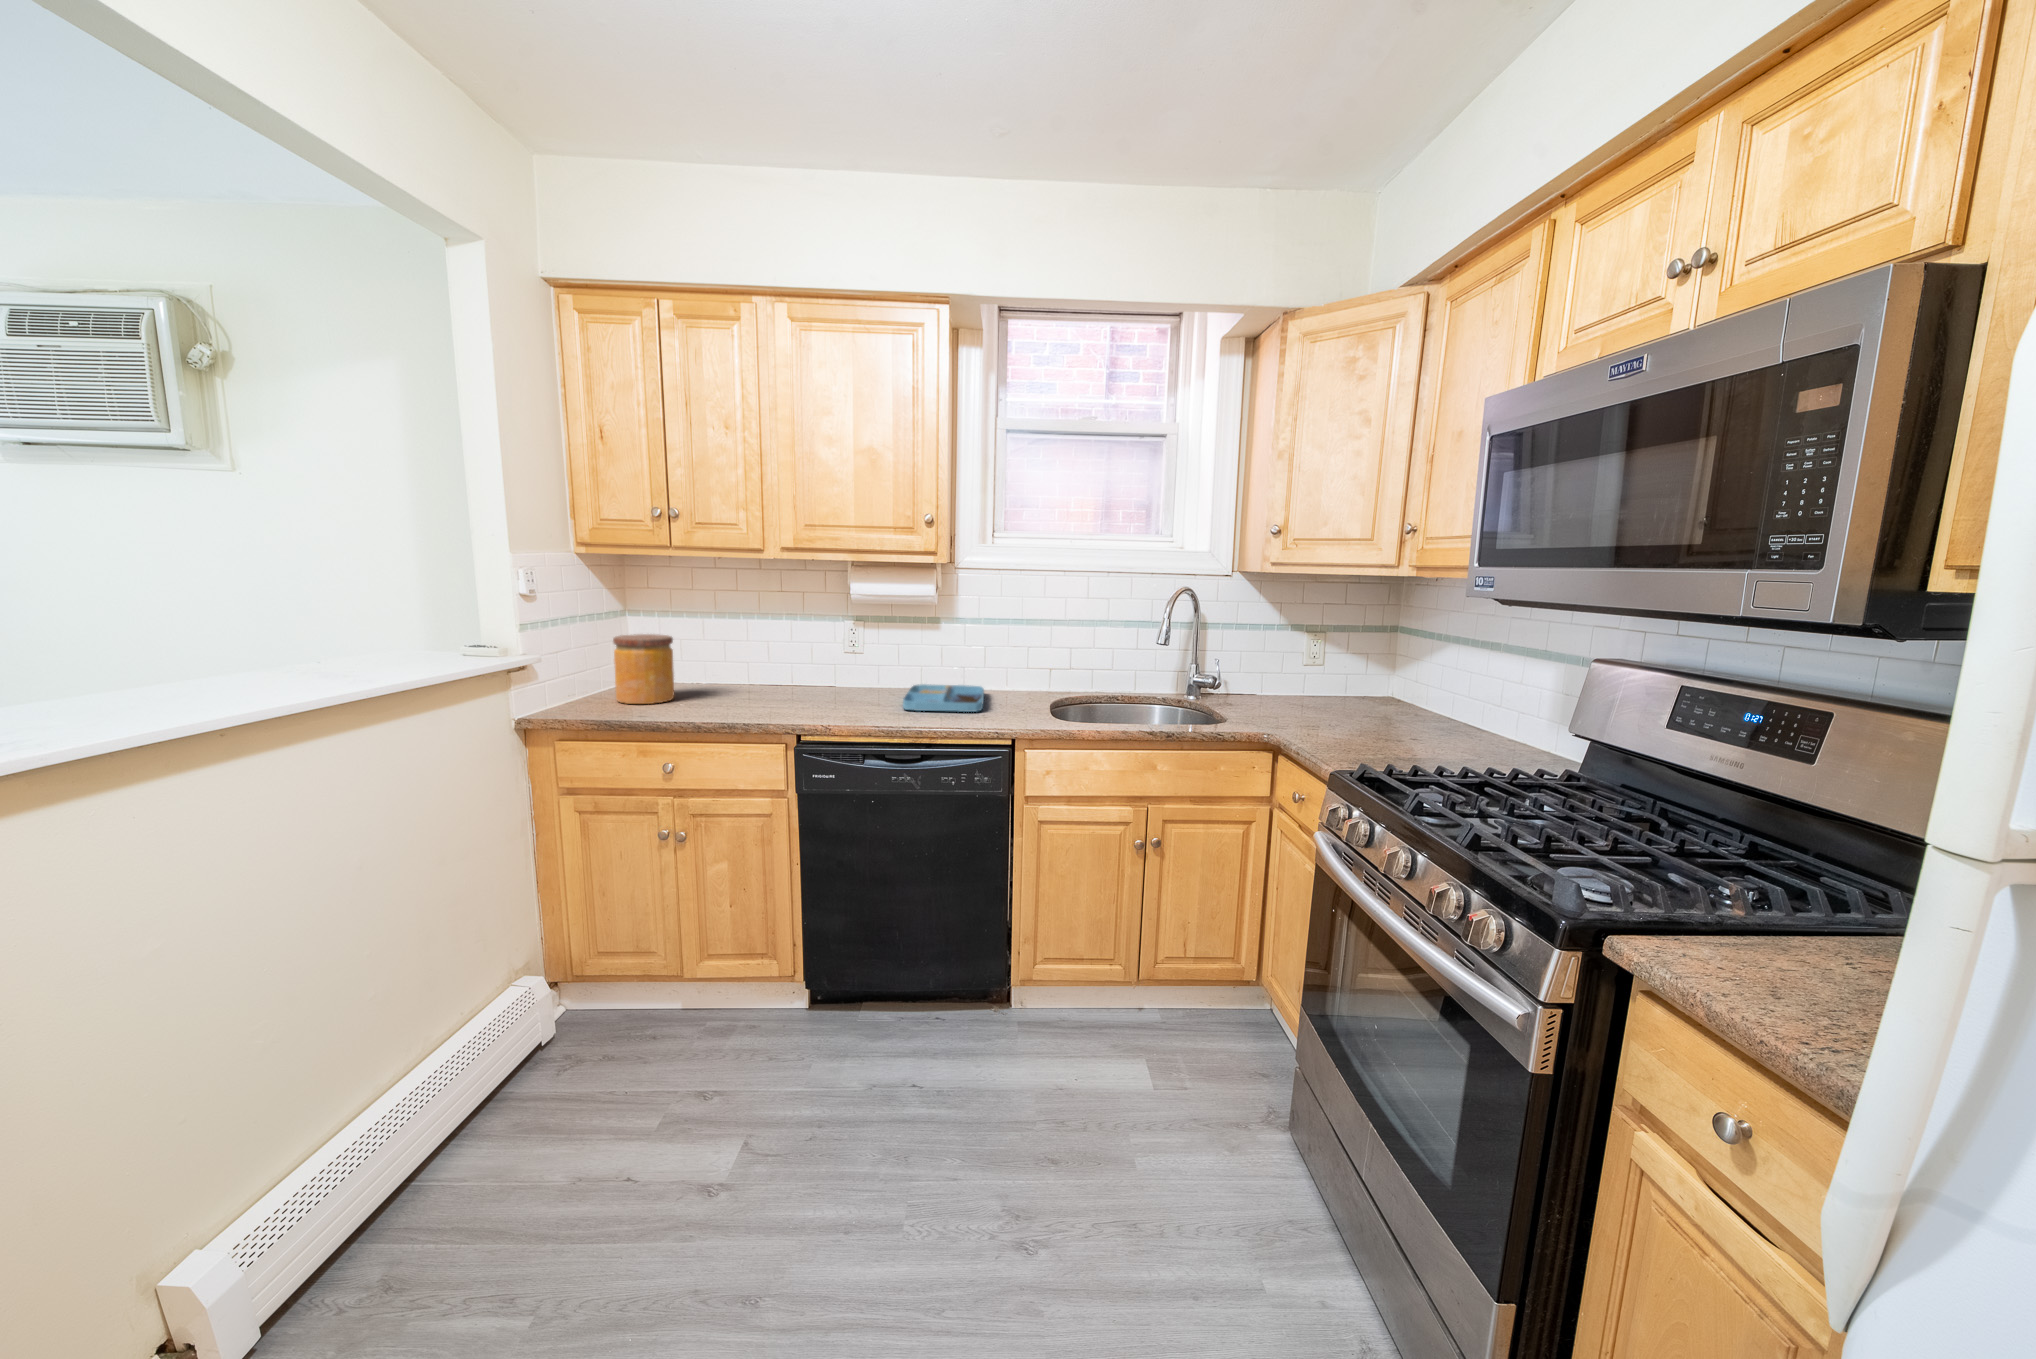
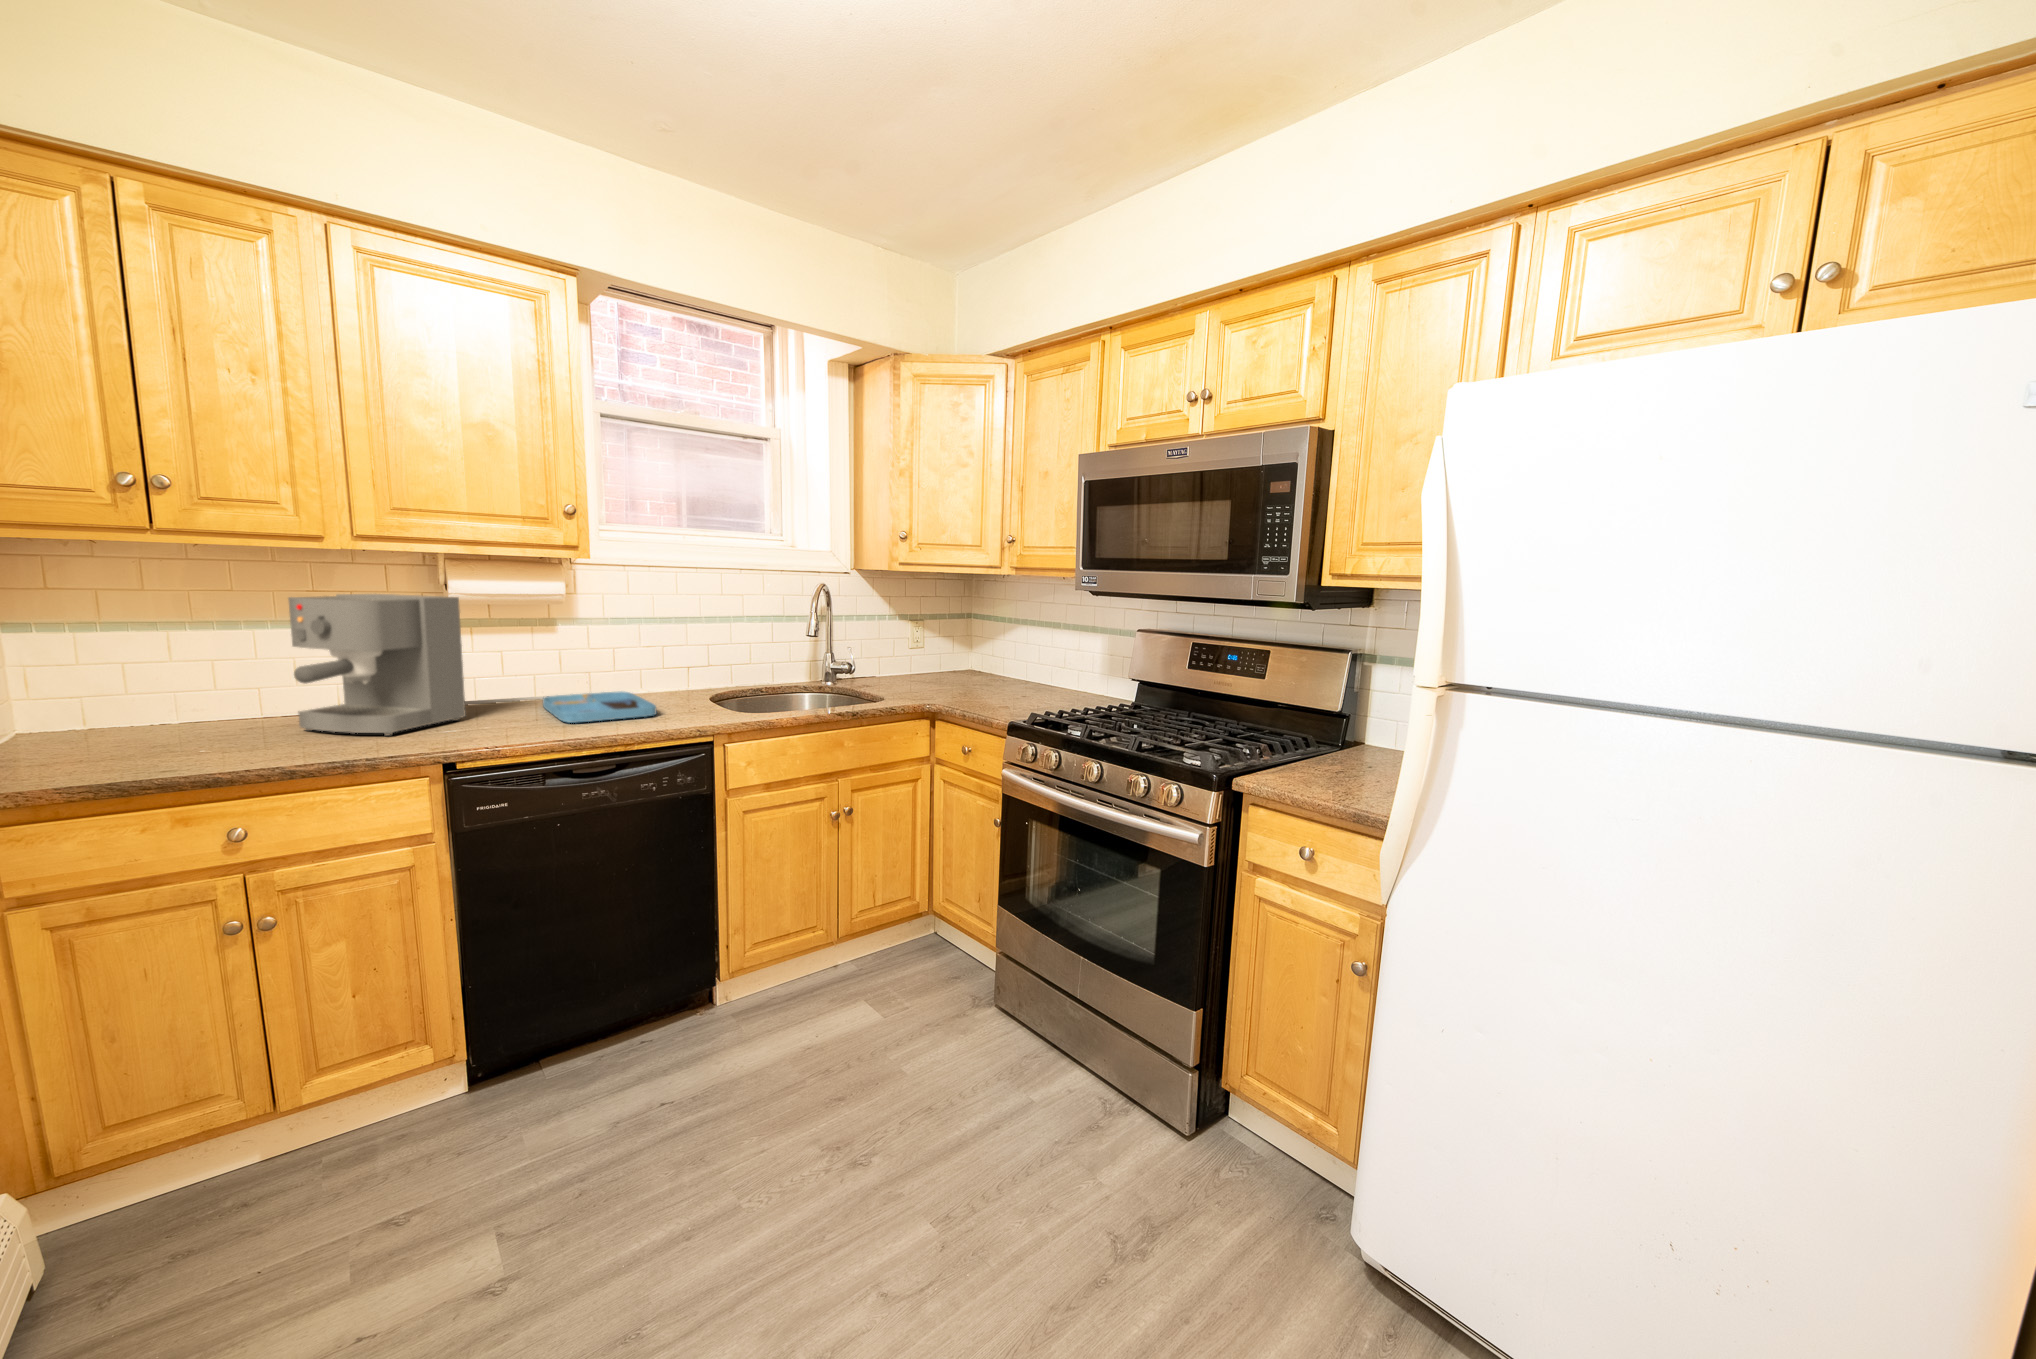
coffee maker: none [723,591,846,704] -> present [288,594,466,736]
jar: present [613,634,674,704] -> none [60,660,189,764]

